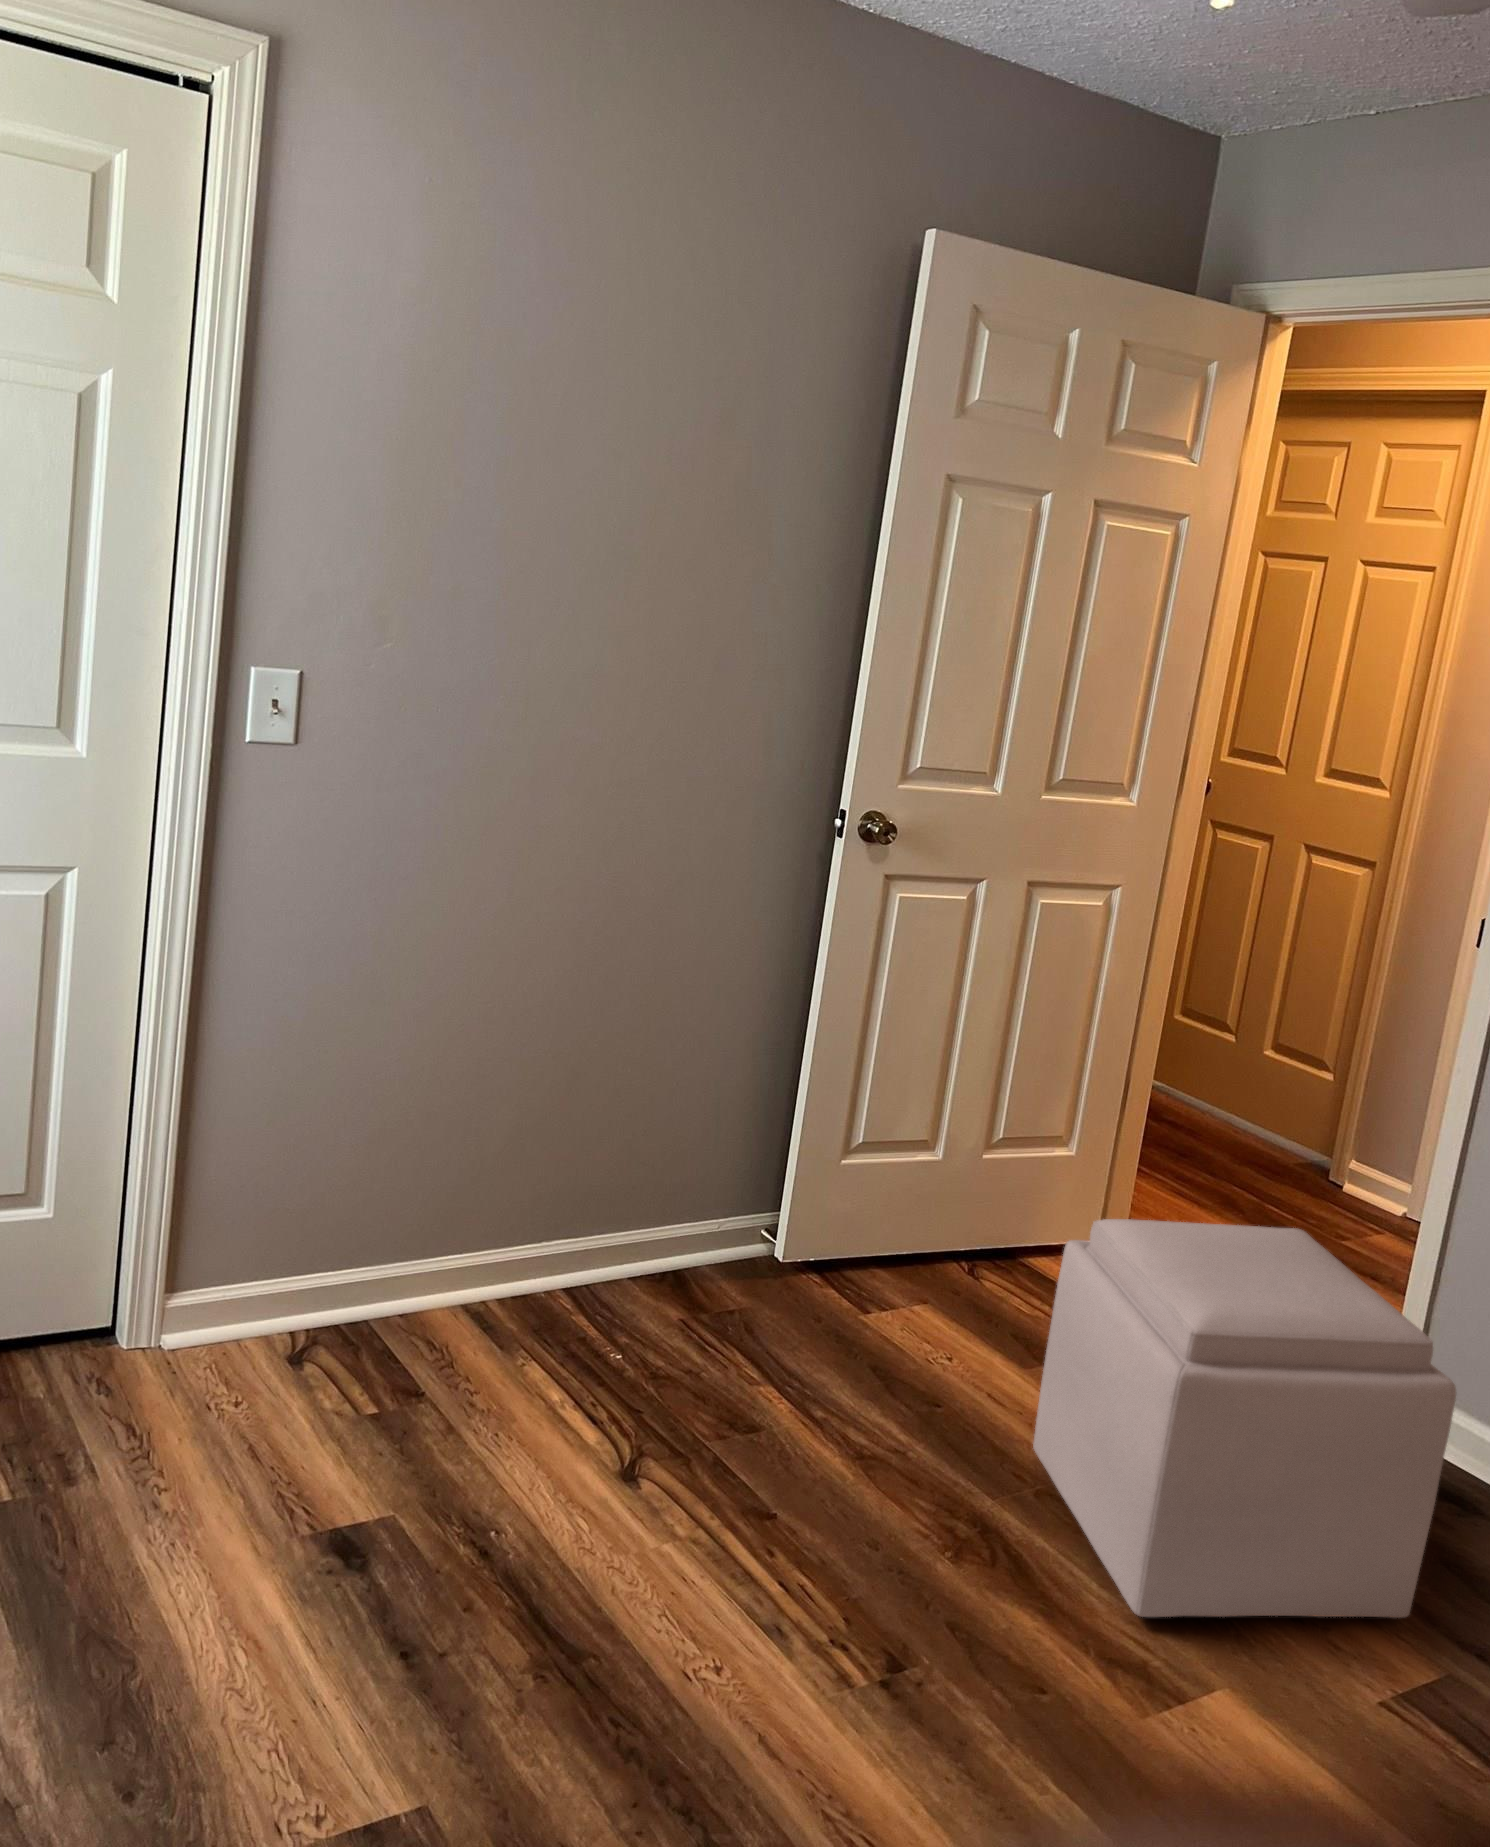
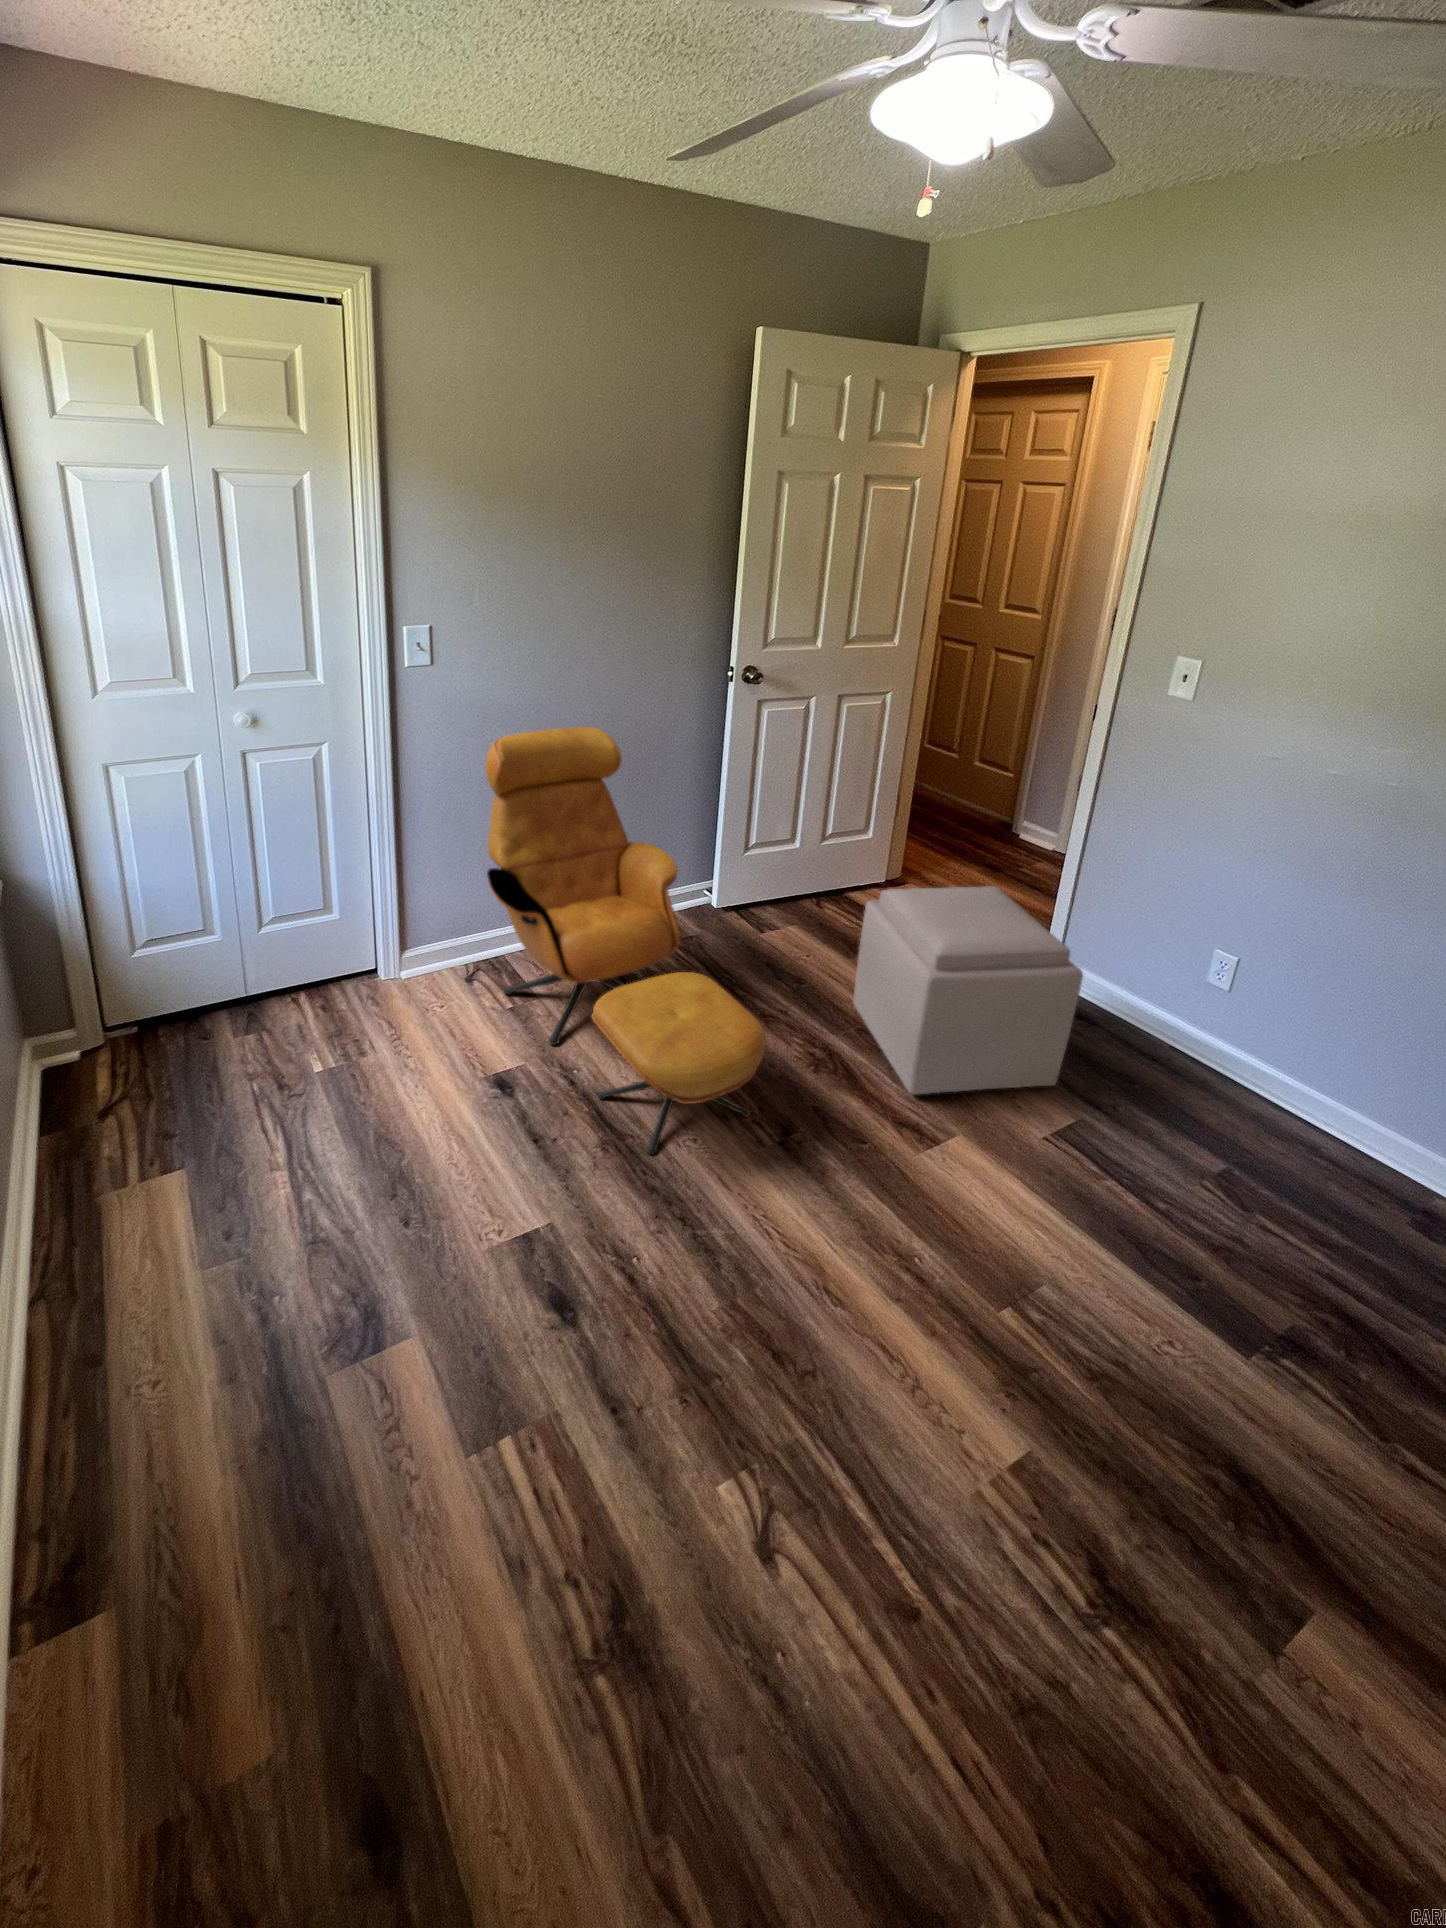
armchair: none [360,881,868,1698] -> present [486,727,766,1155]

